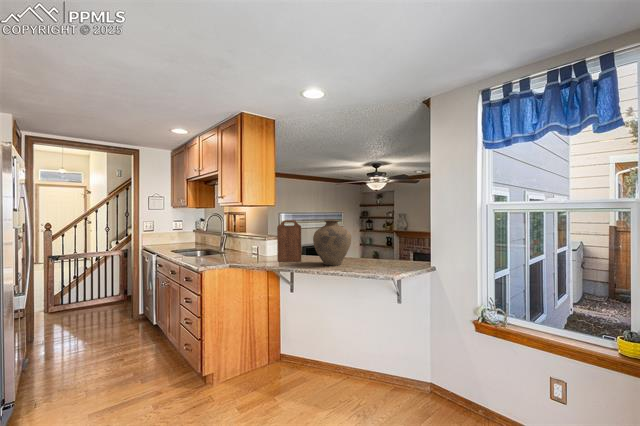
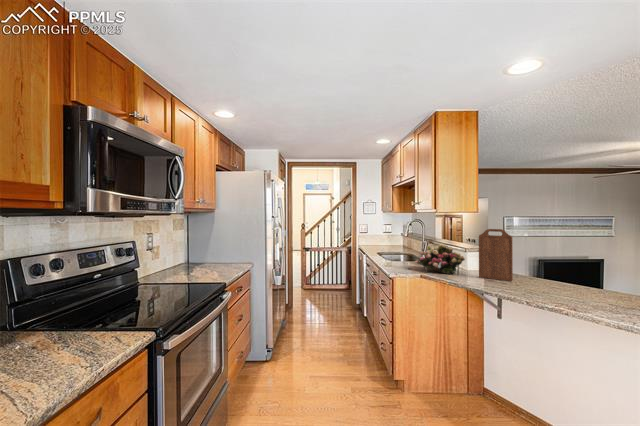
vase: present [313,220,352,265] -> none [528,231,598,296]
flower arrangement: none [222,236,266,262] -> present [415,244,465,274]

